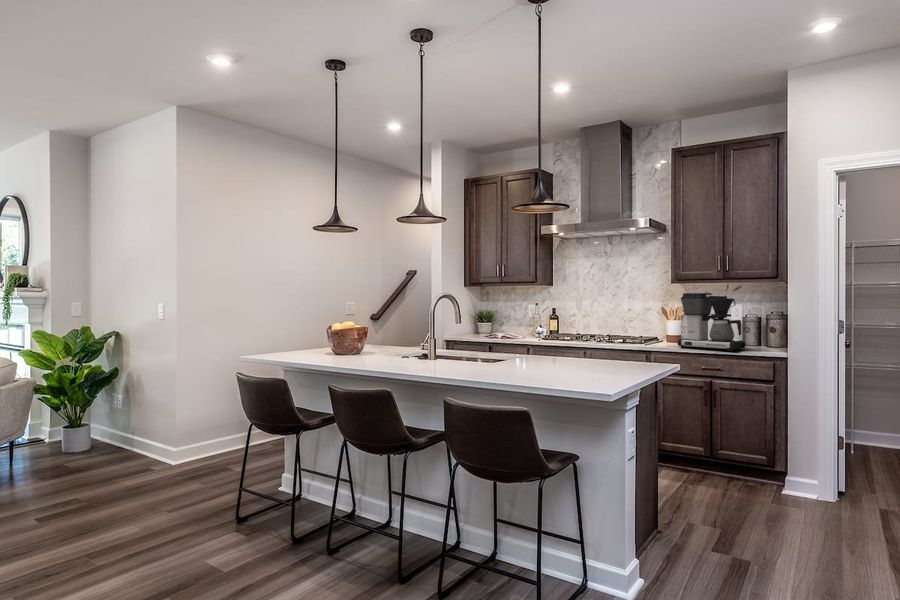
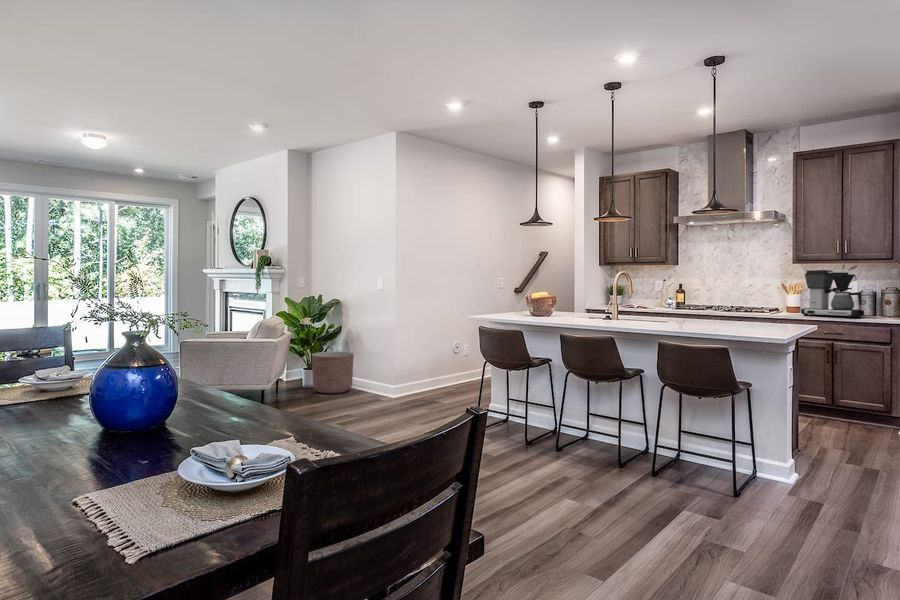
planter: none [67,402,132,462] -> present [312,351,354,393]

